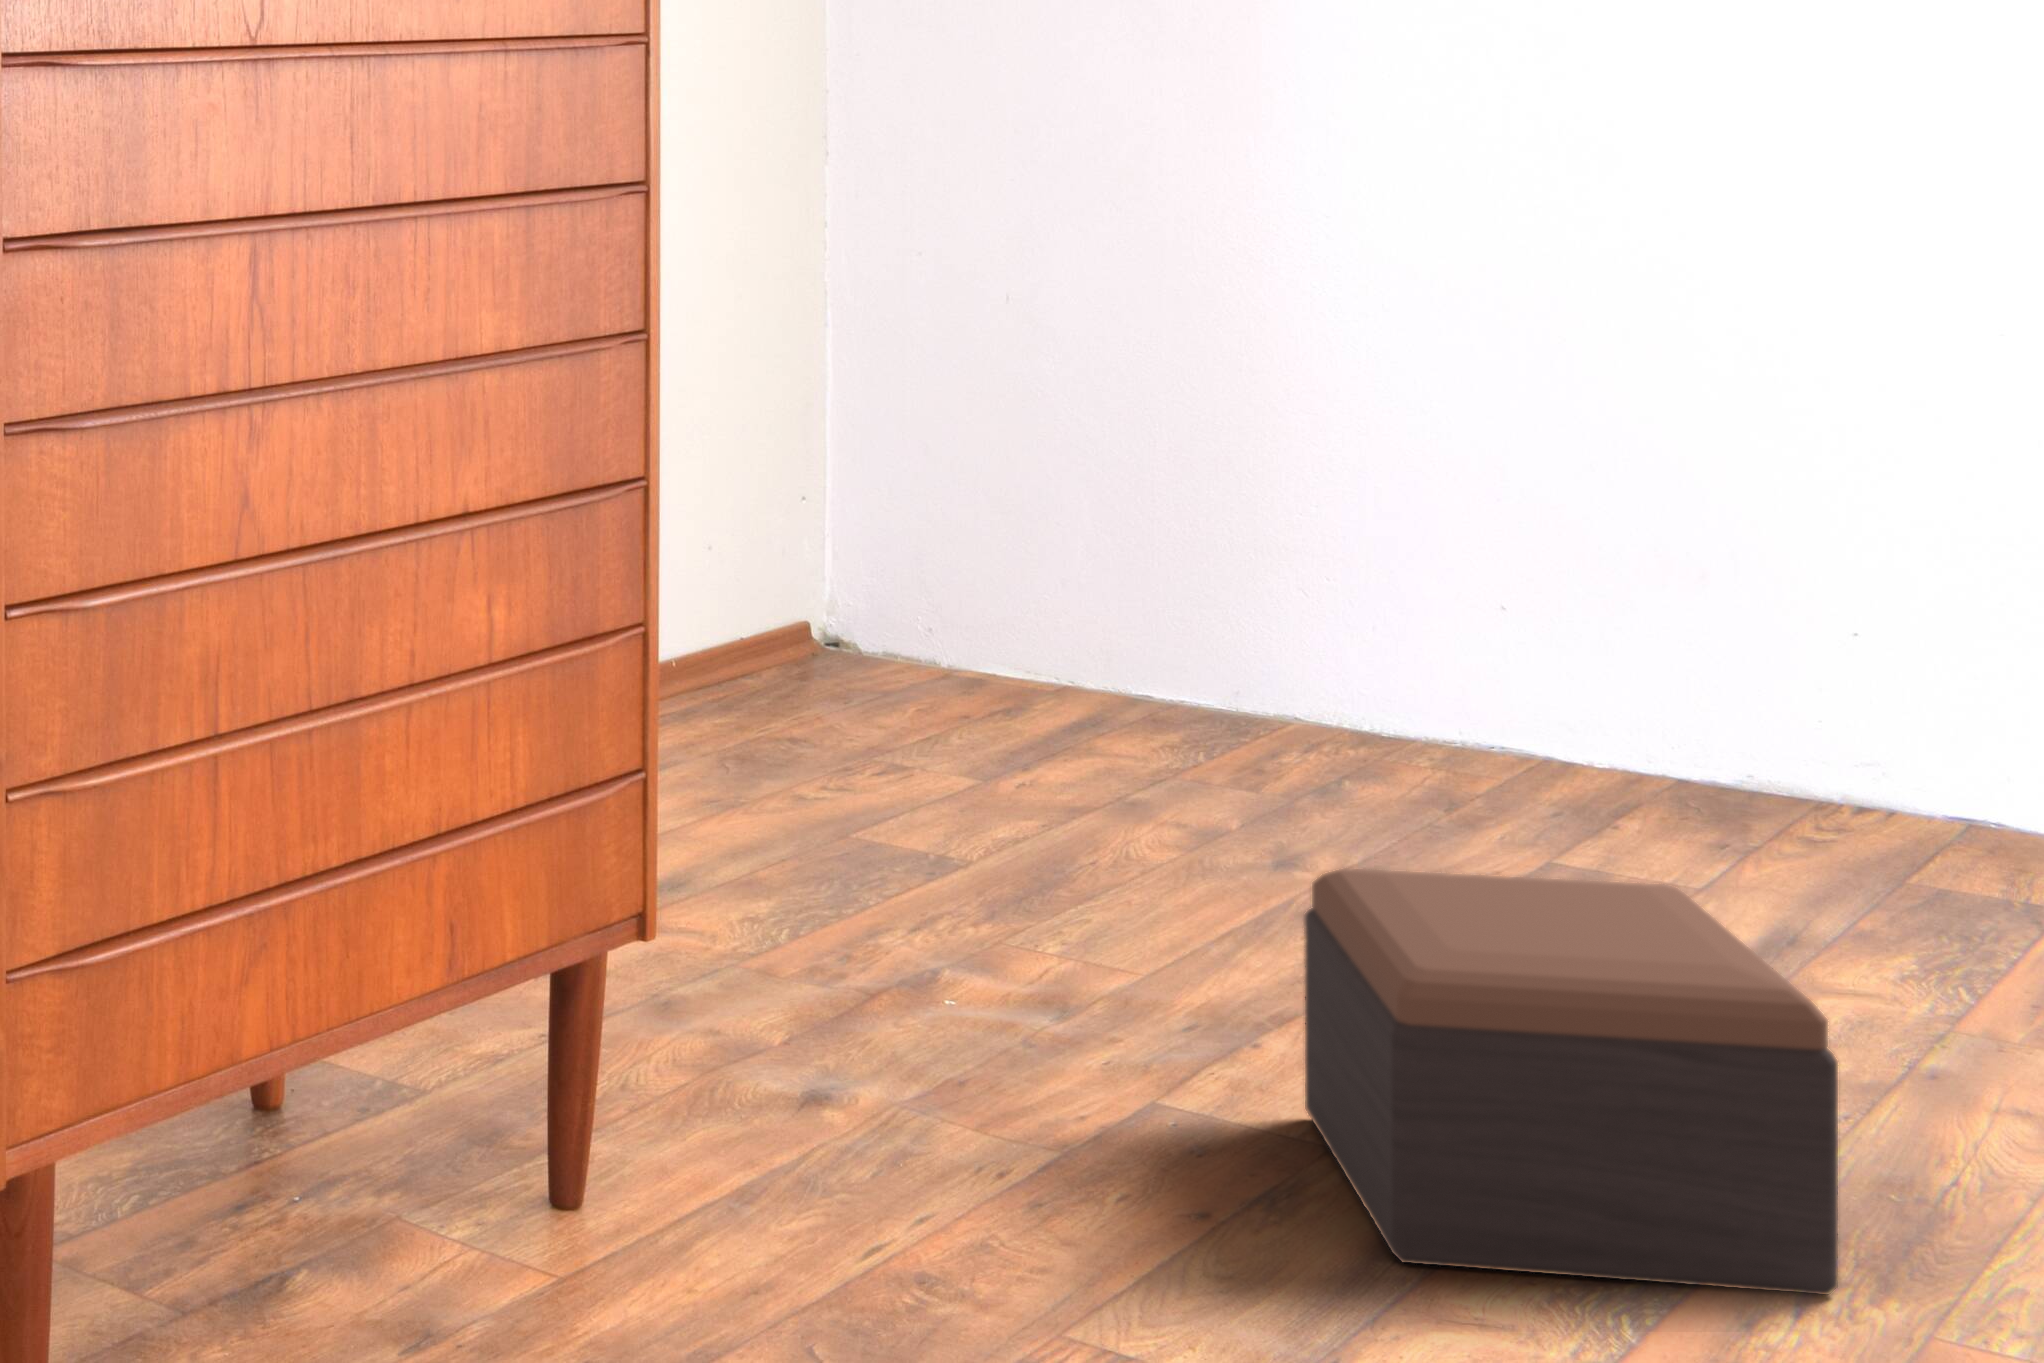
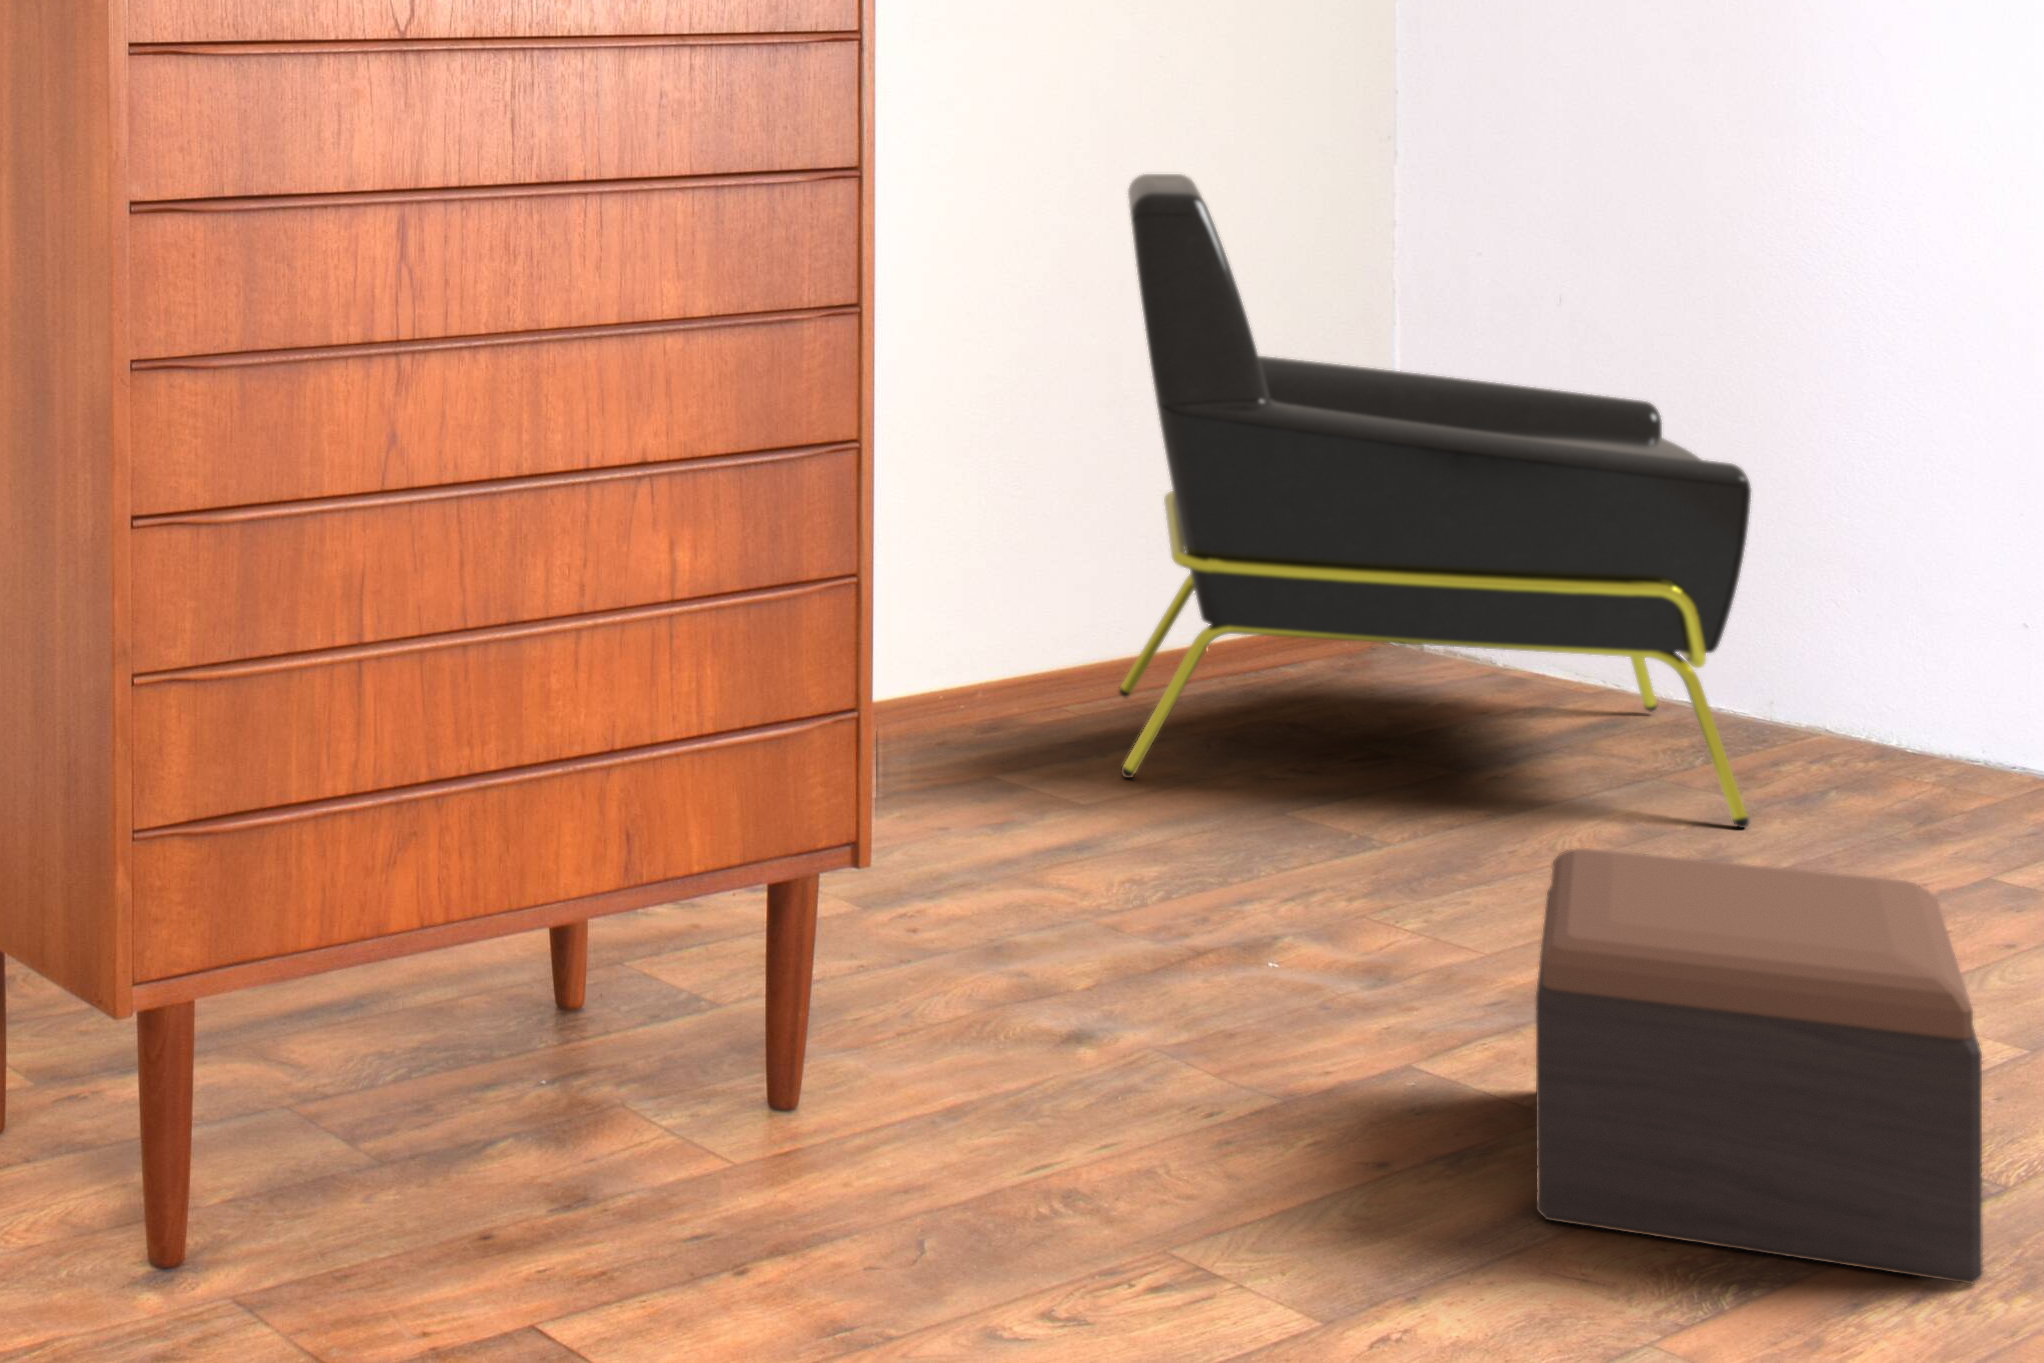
armchair: none [615,181,1292,822] -> present [1119,174,1751,828]

